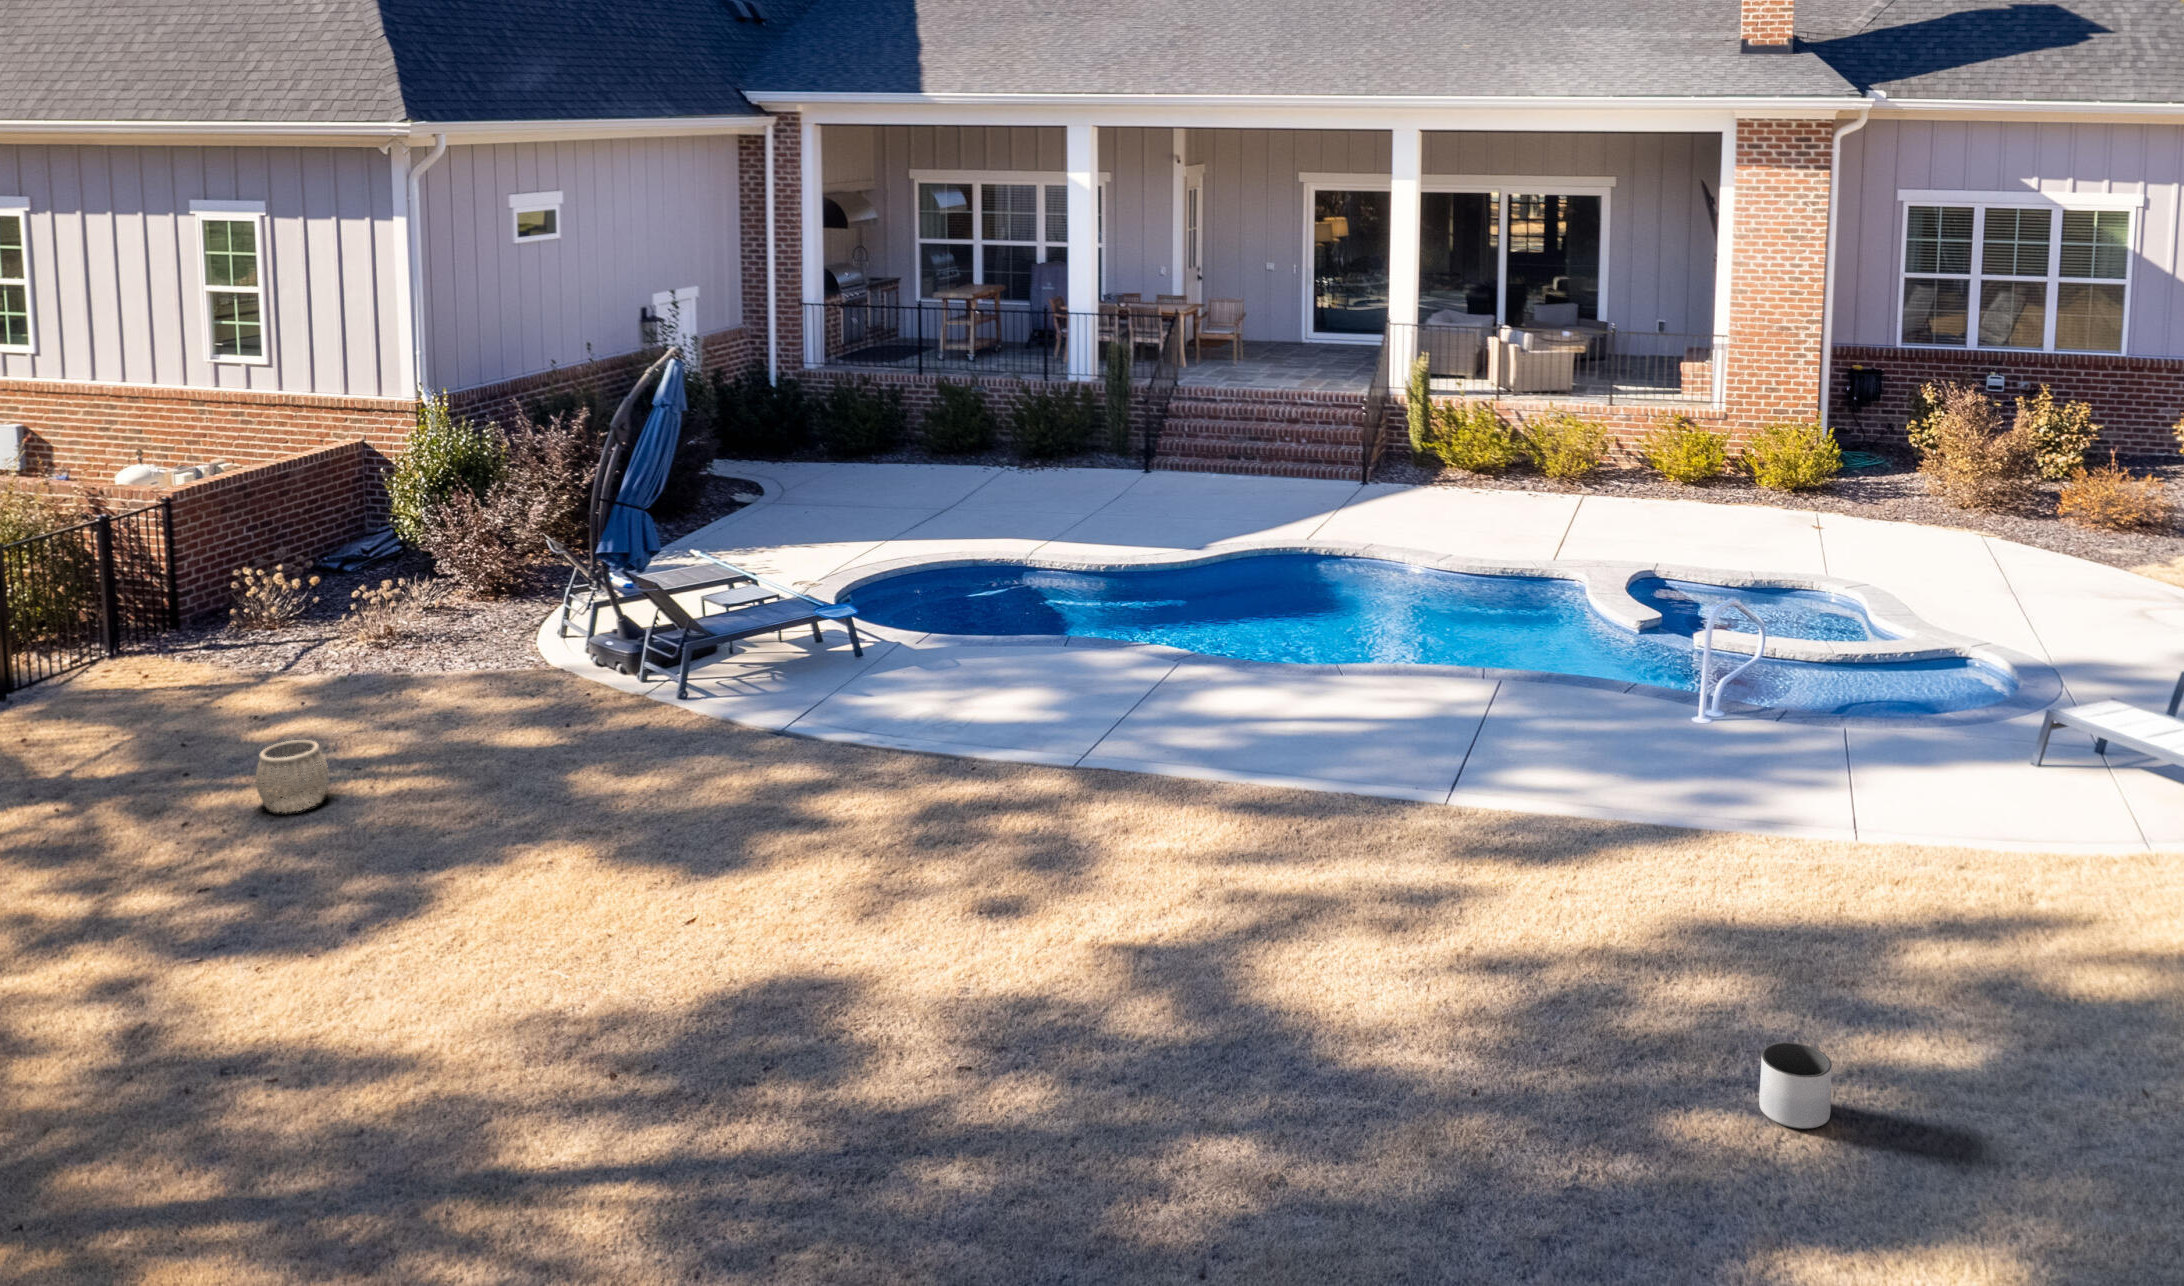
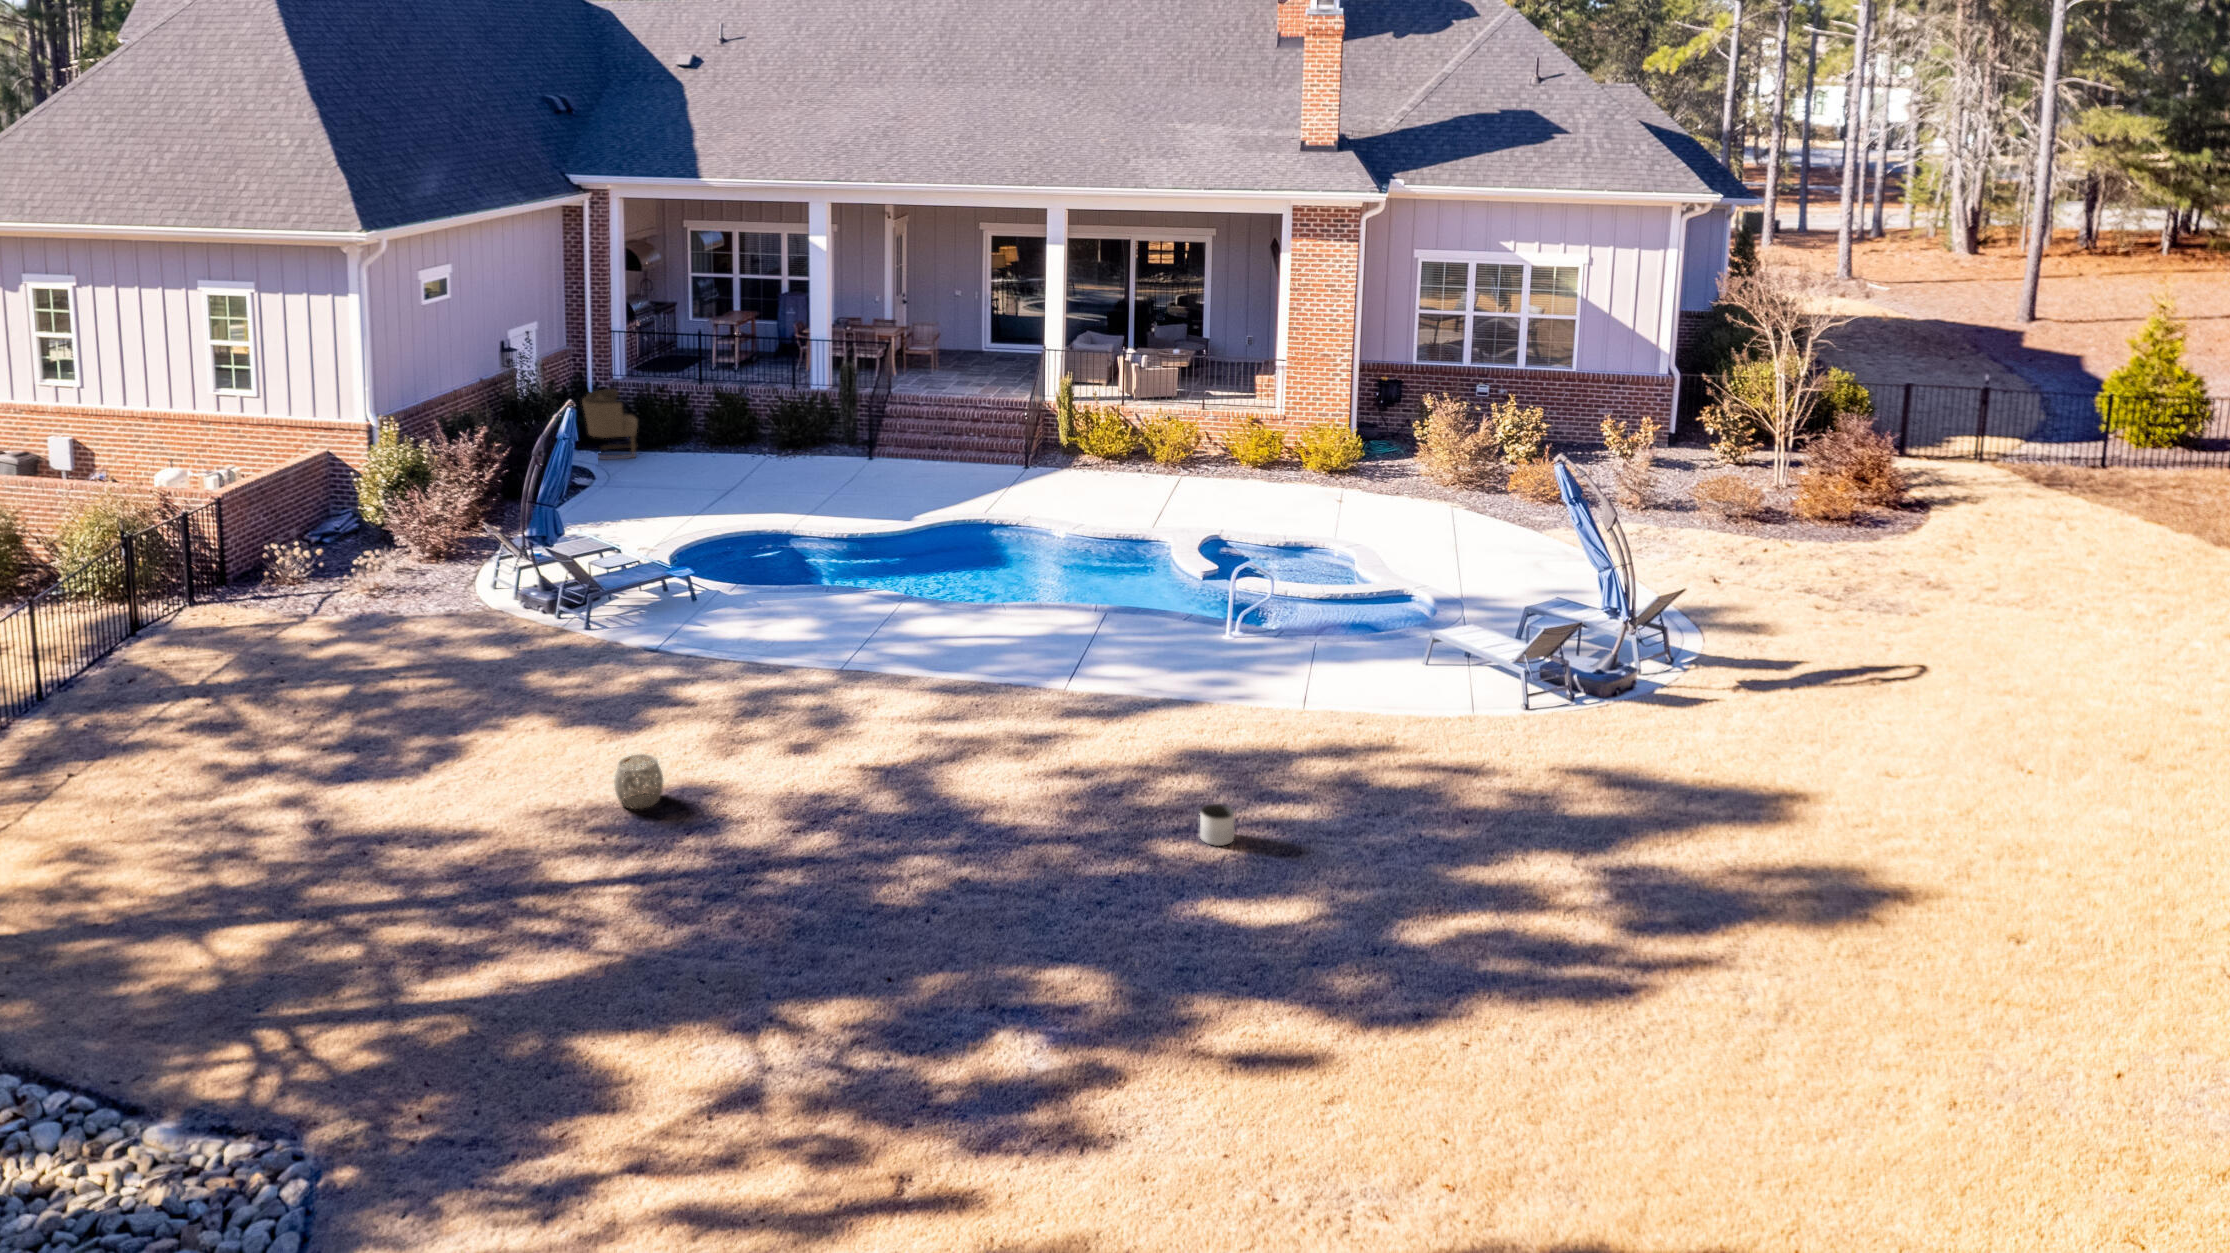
armchair: none [743,376,820,471] -> present [582,389,637,460]
woven basket: present [256,740,329,813] -> present [614,754,663,809]

